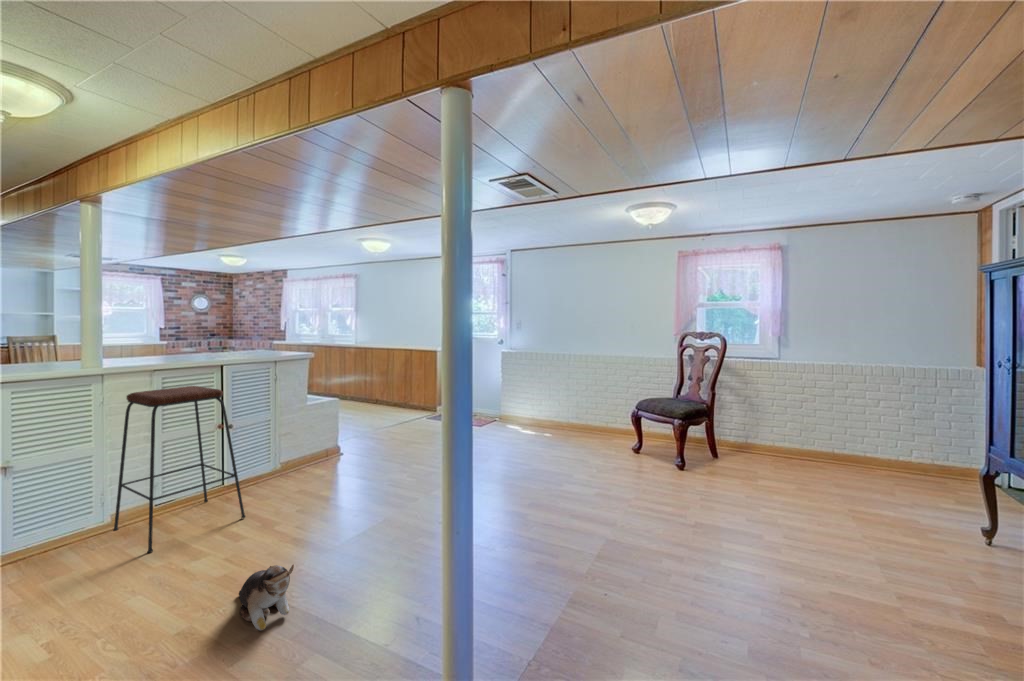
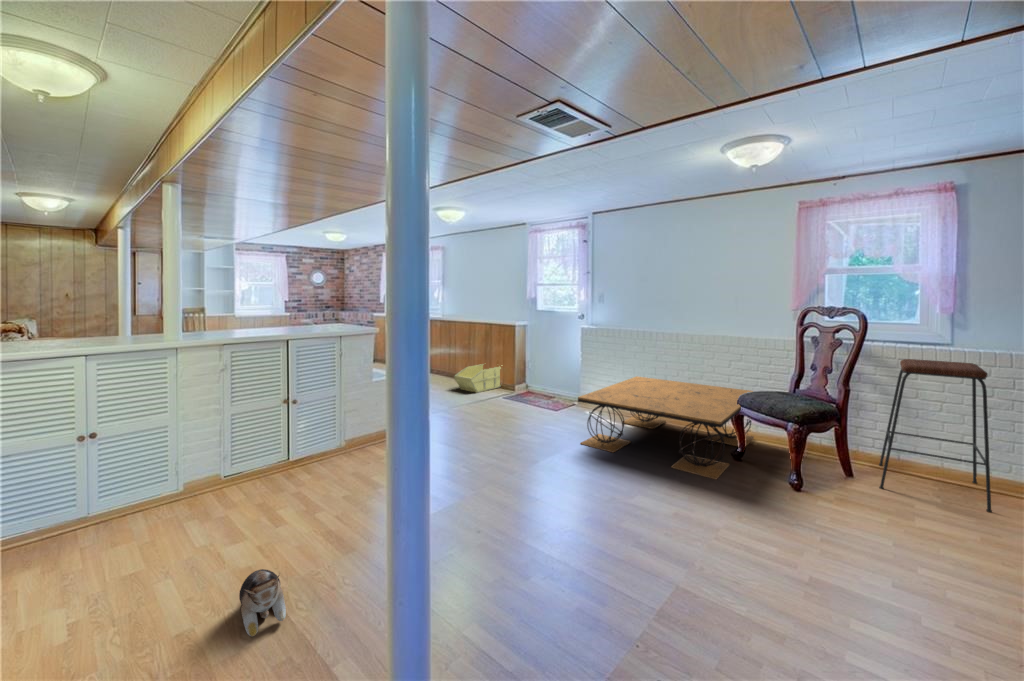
bar stool: present [113,386,245,553] -> present [879,359,992,512]
storage bin: none [373,389,423,417] -> present [454,364,501,393]
coffee table: none [507,393,651,471] -> present [578,376,754,480]

